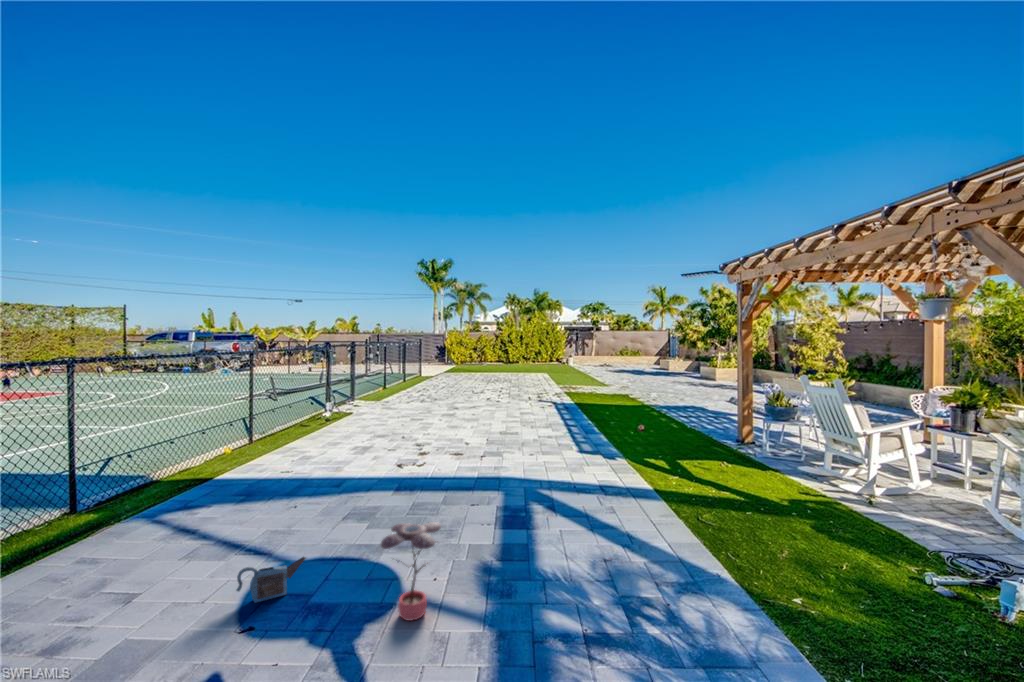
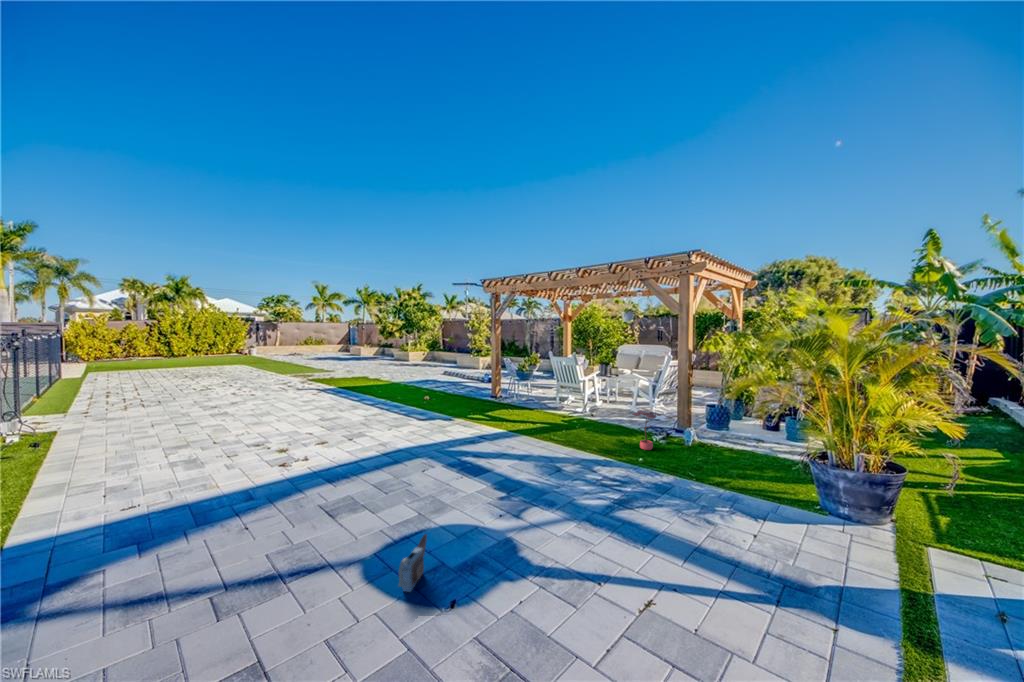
potted plant: present [381,522,441,621] -> present [632,410,661,450]

